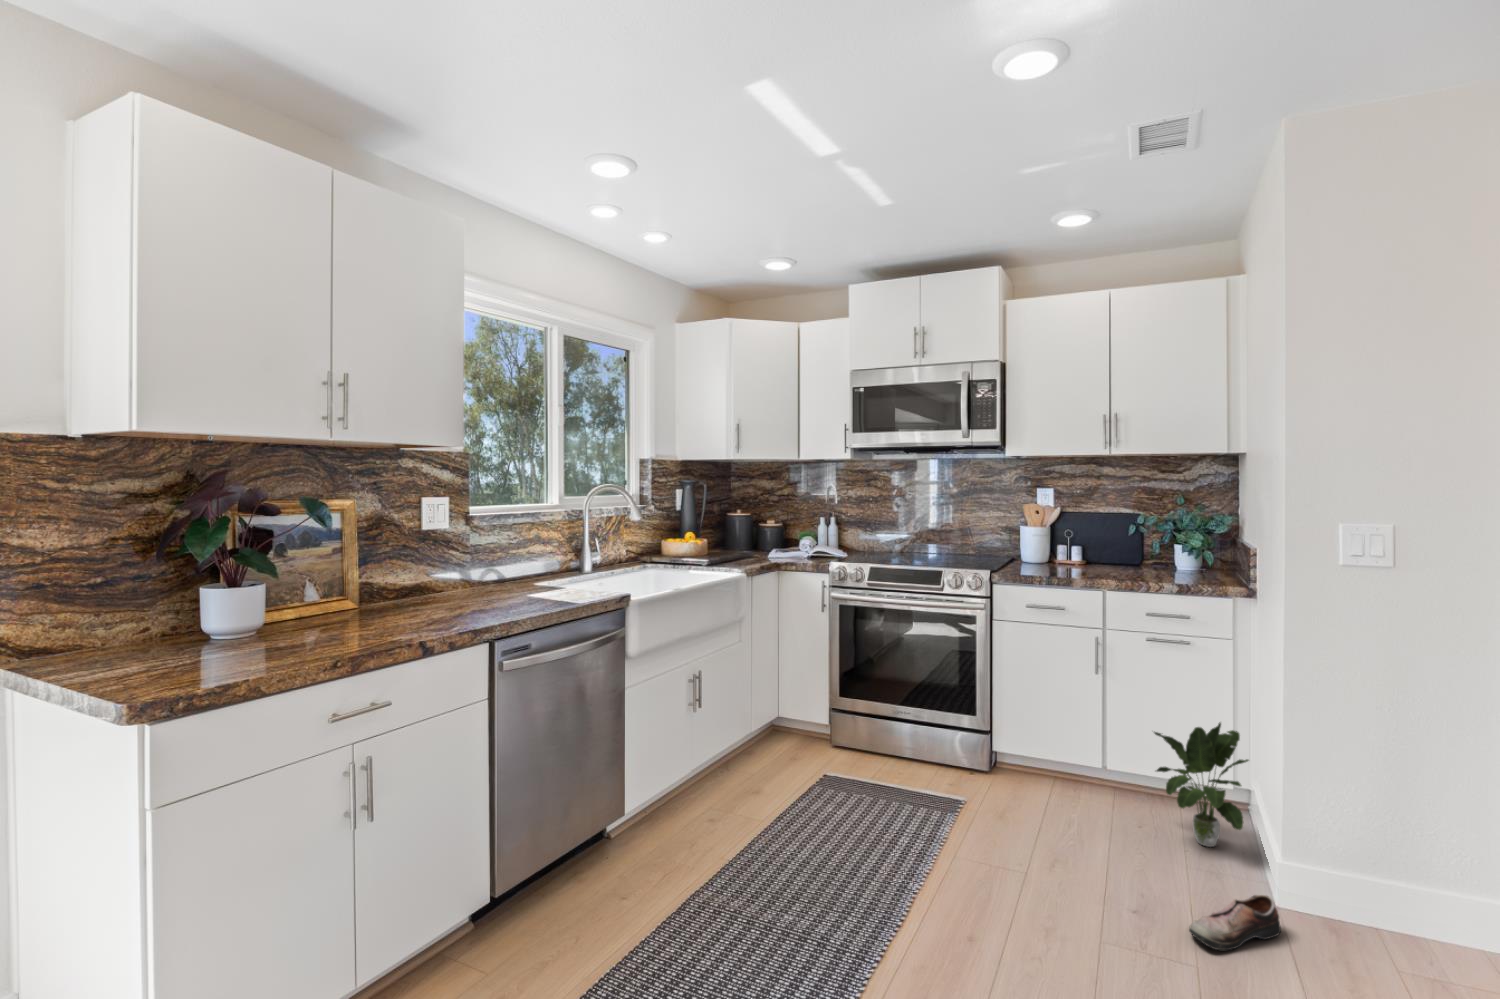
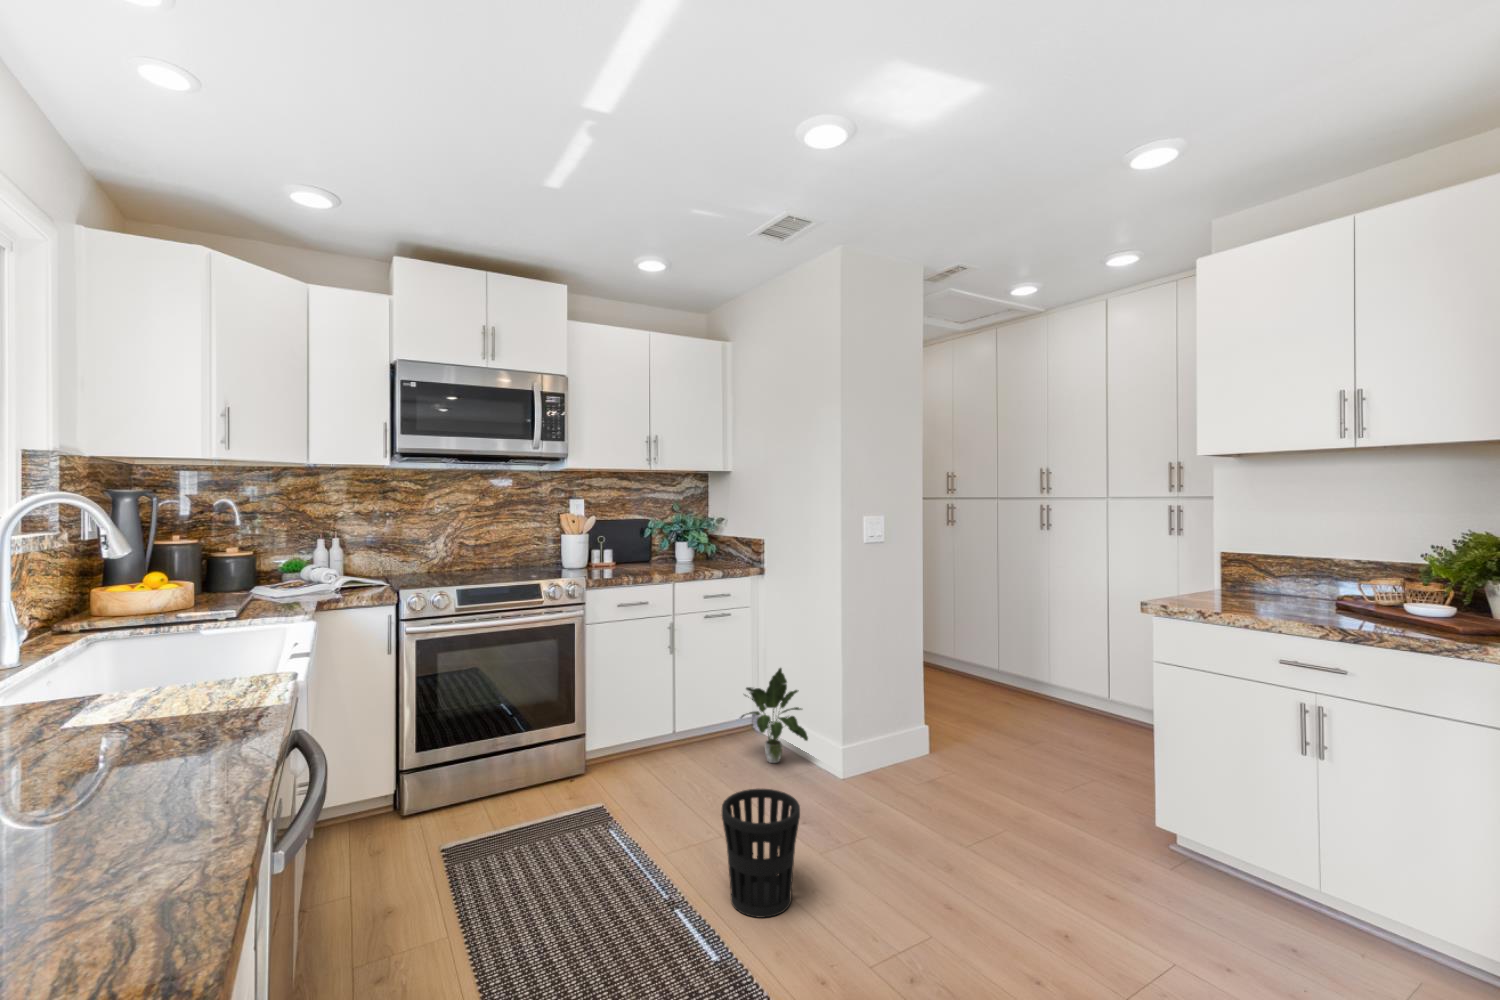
wastebasket: none [936,808,1025,946] -> present [722,789,800,918]
shoe: present [1189,895,1281,950] -> none [844,775,874,824]

